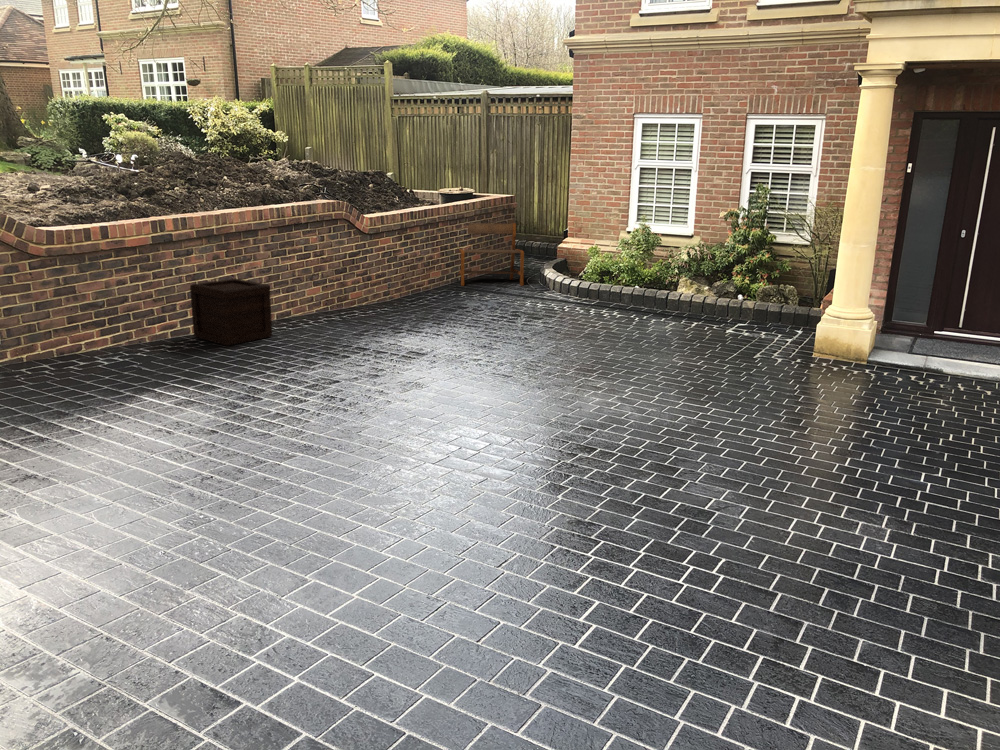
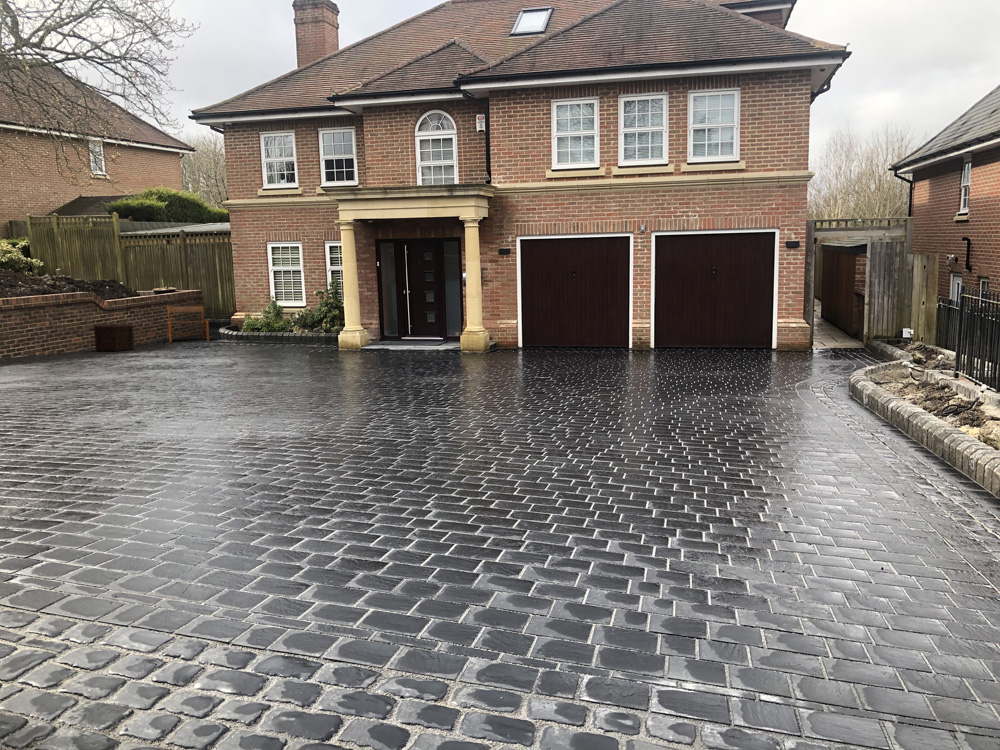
wooden crate: present [190,279,272,346] -> present [94,324,134,351]

